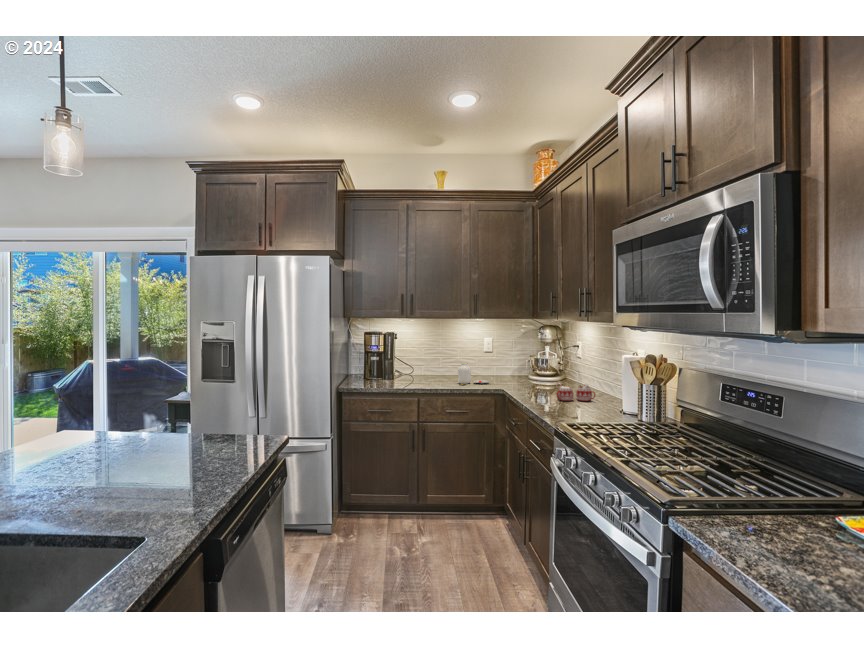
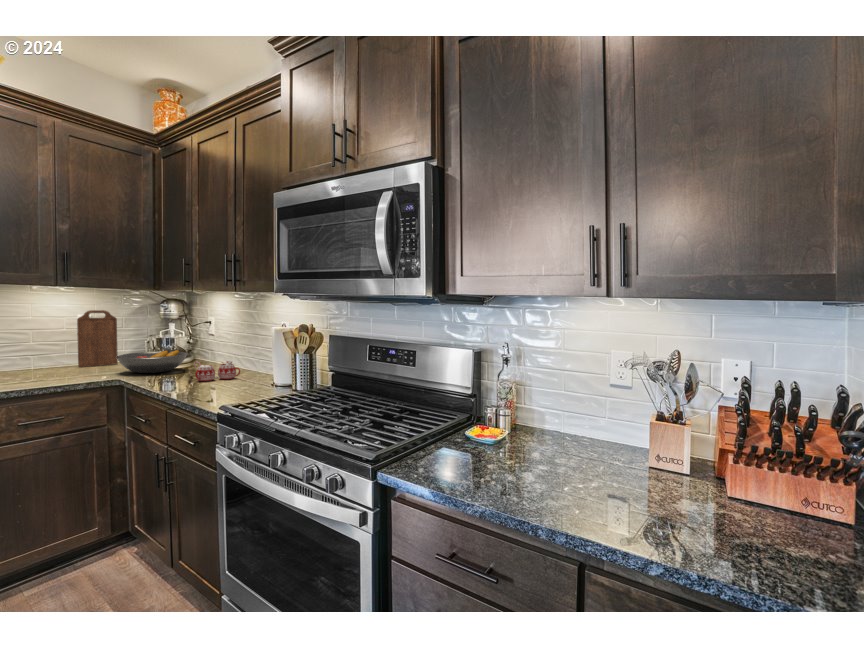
cutting board: none [485,335,511,378] -> present [77,310,118,367]
jar: present [458,363,490,385] -> none [33,347,91,378]
fruit bowl: none [506,370,557,388] -> present [116,350,187,373]

